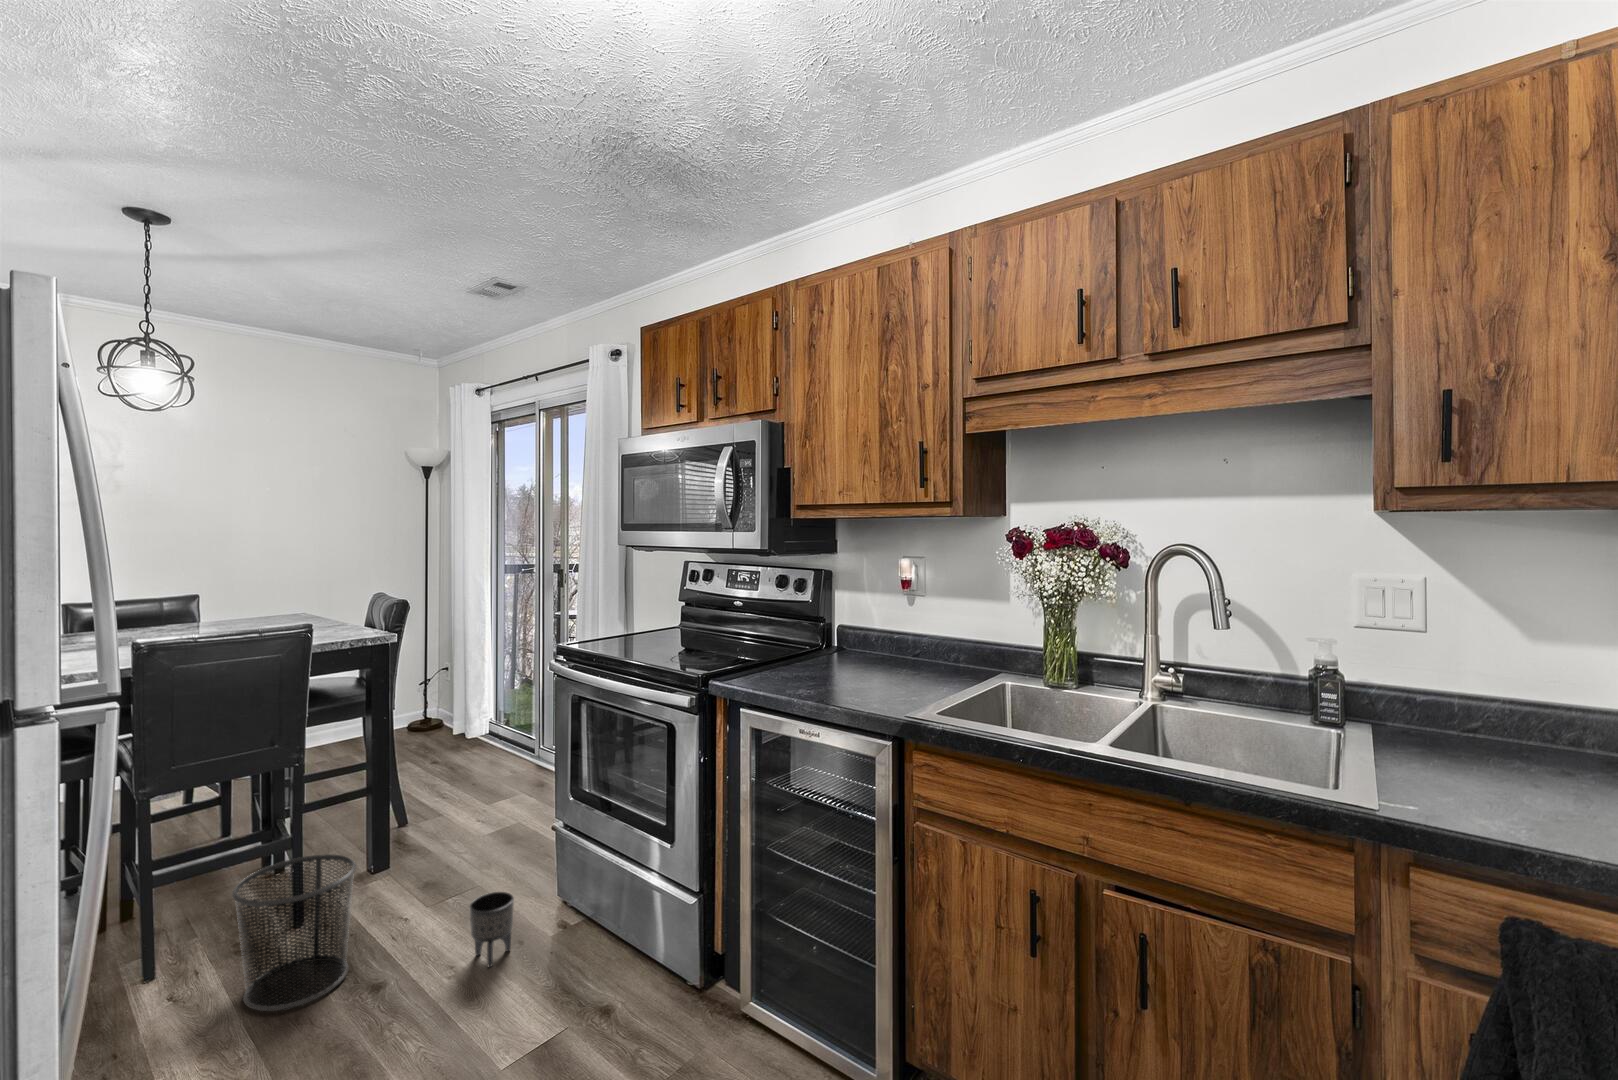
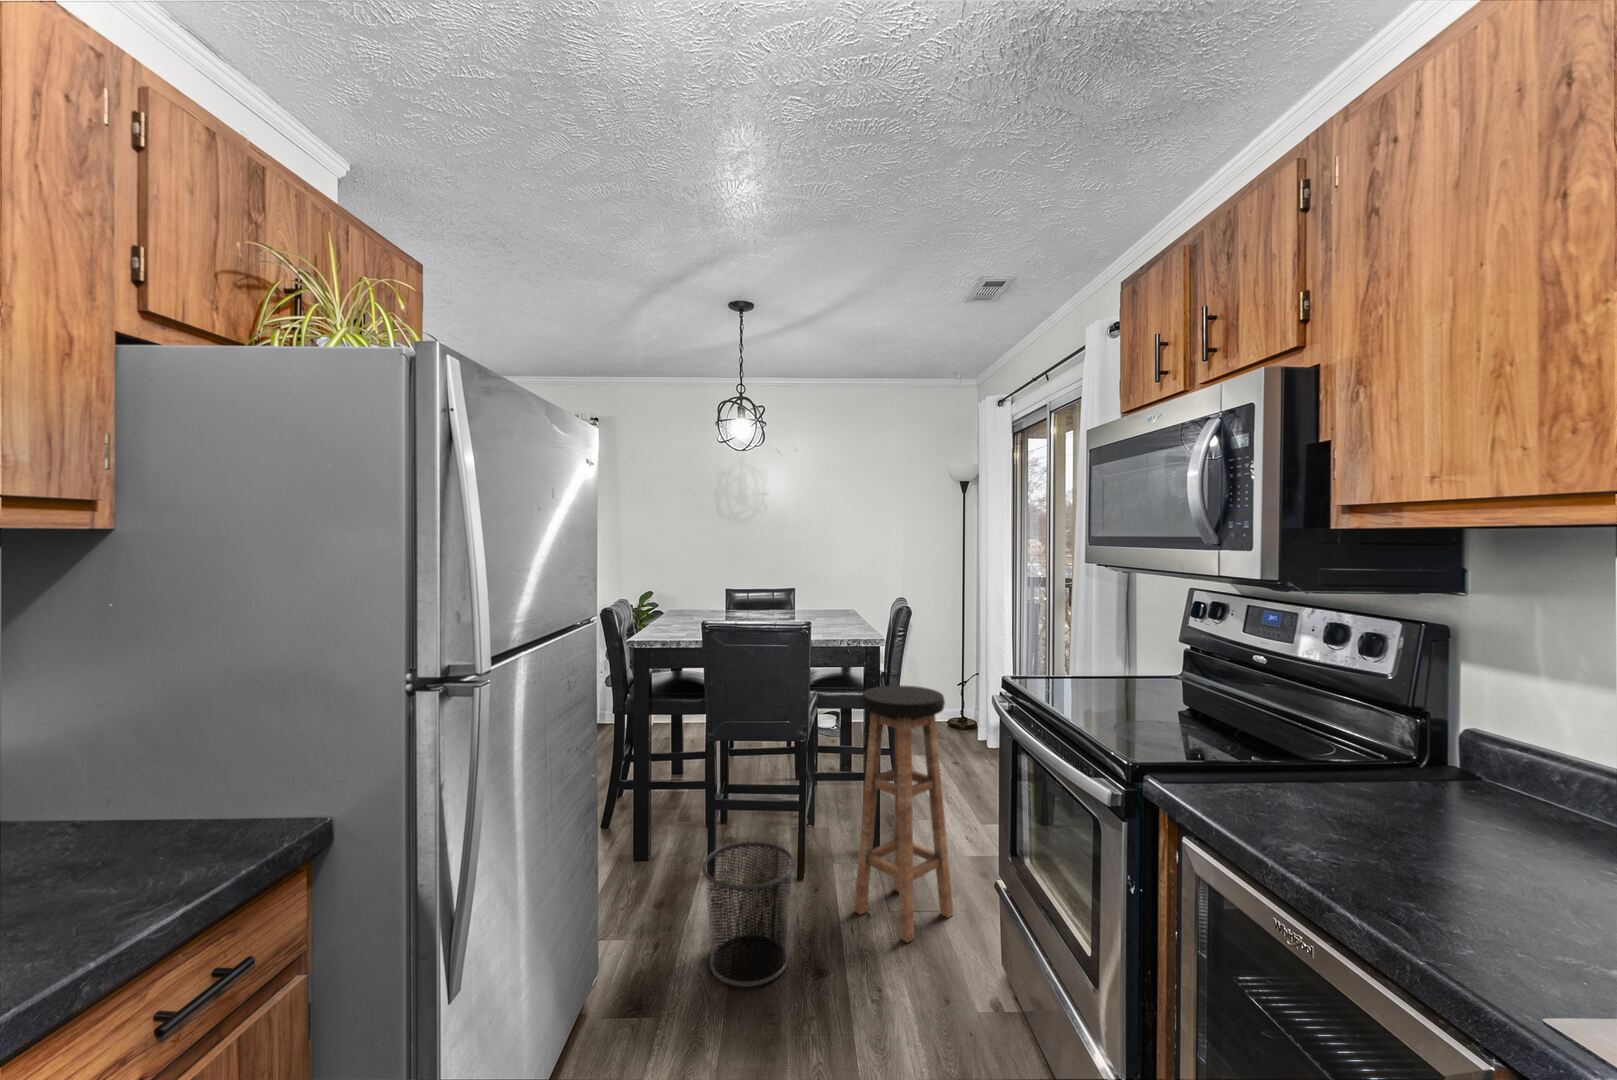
bar stool: none [396,668,498,905] -> present [854,685,953,942]
planter: present [470,892,514,967] -> none [878,950,924,1040]

